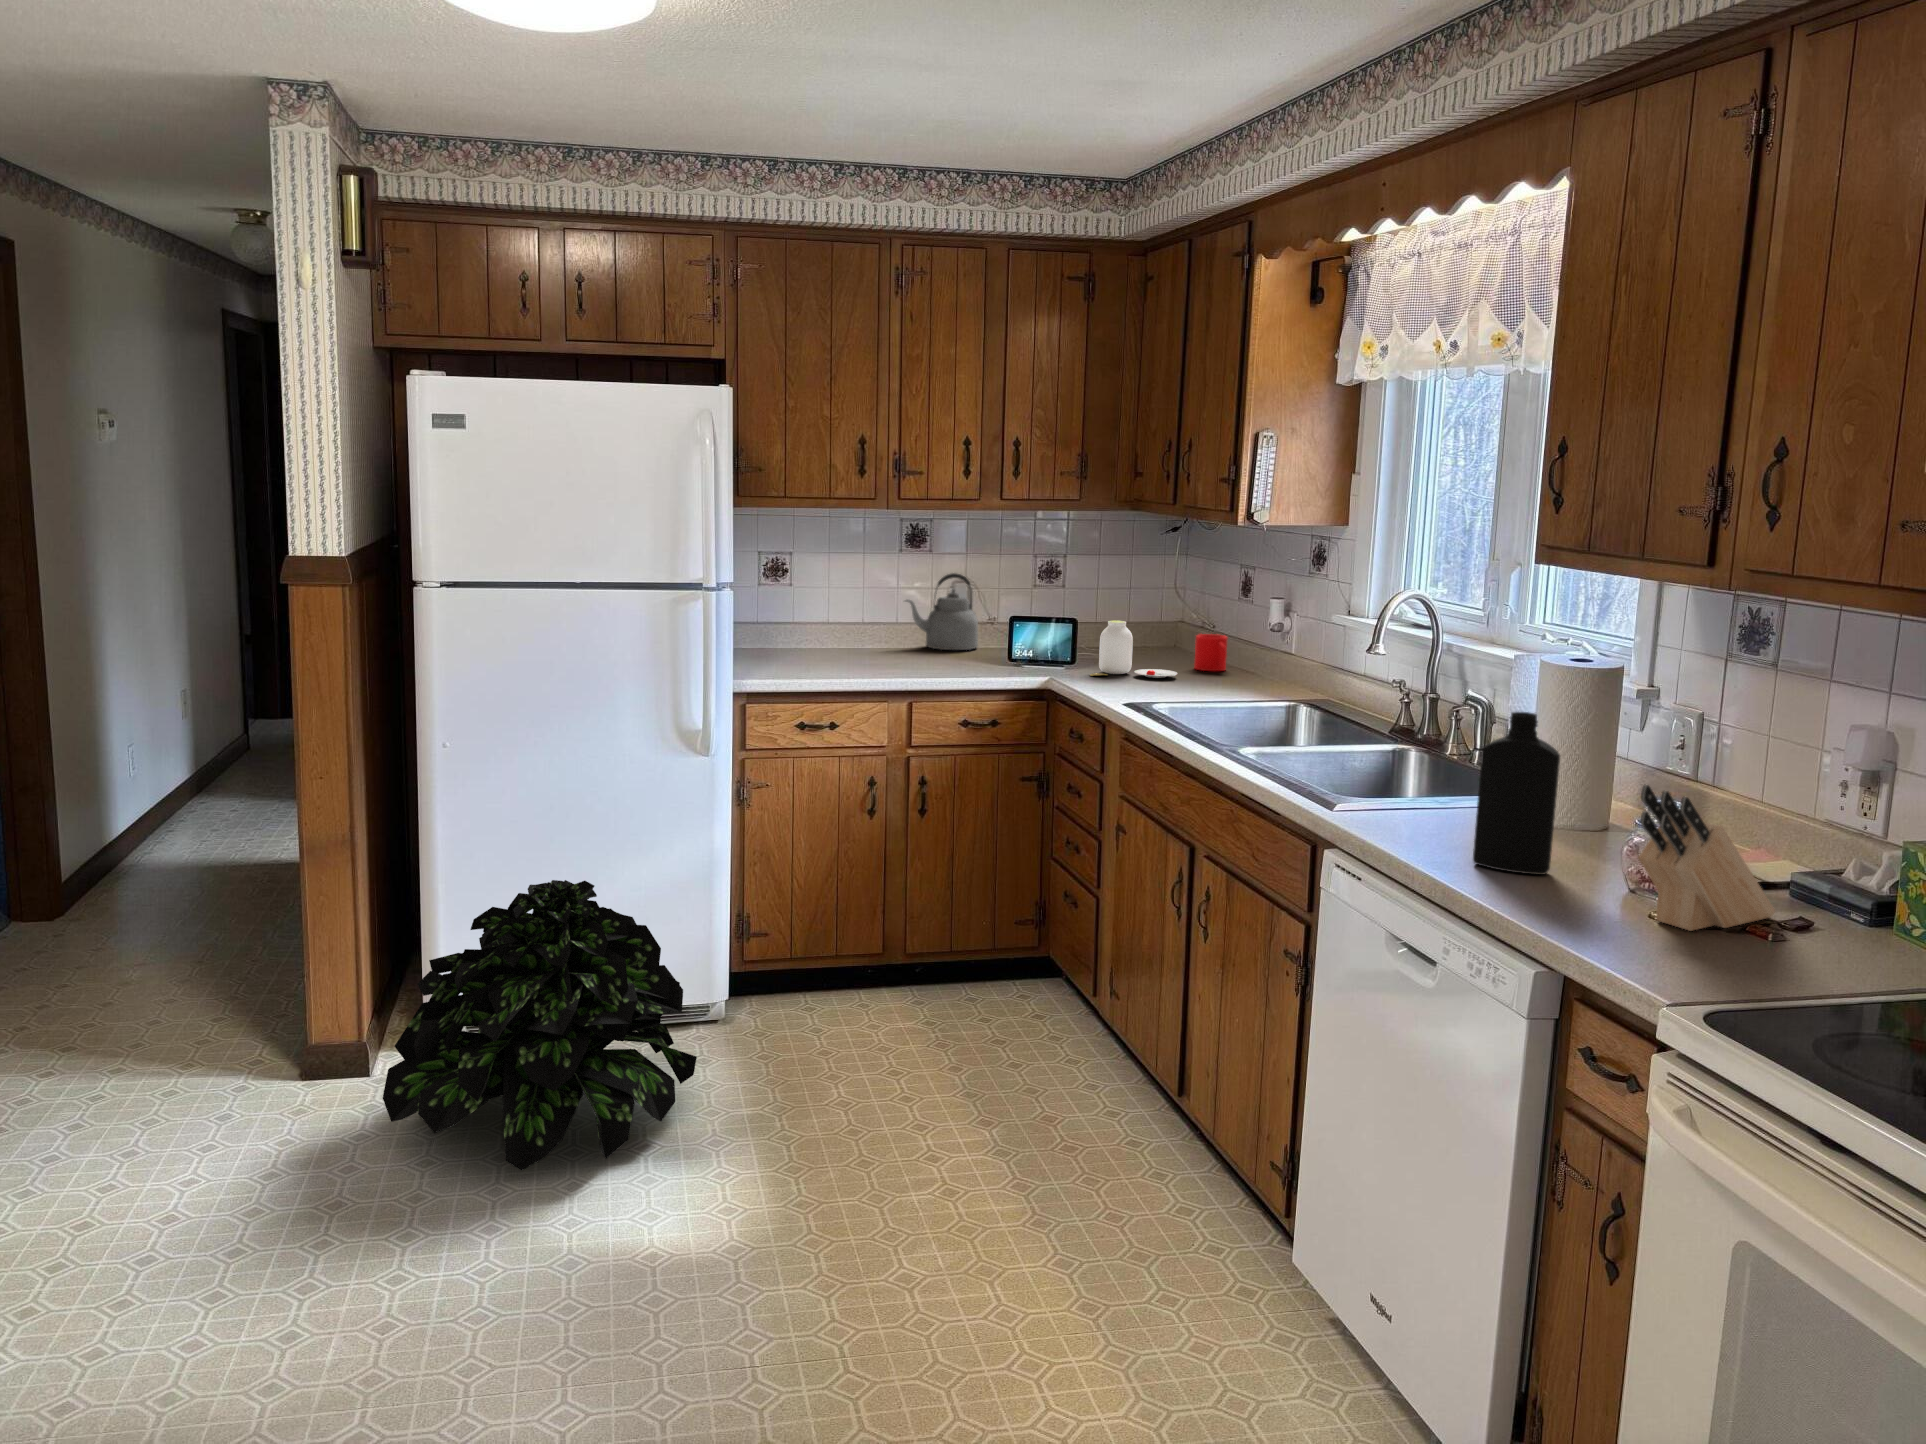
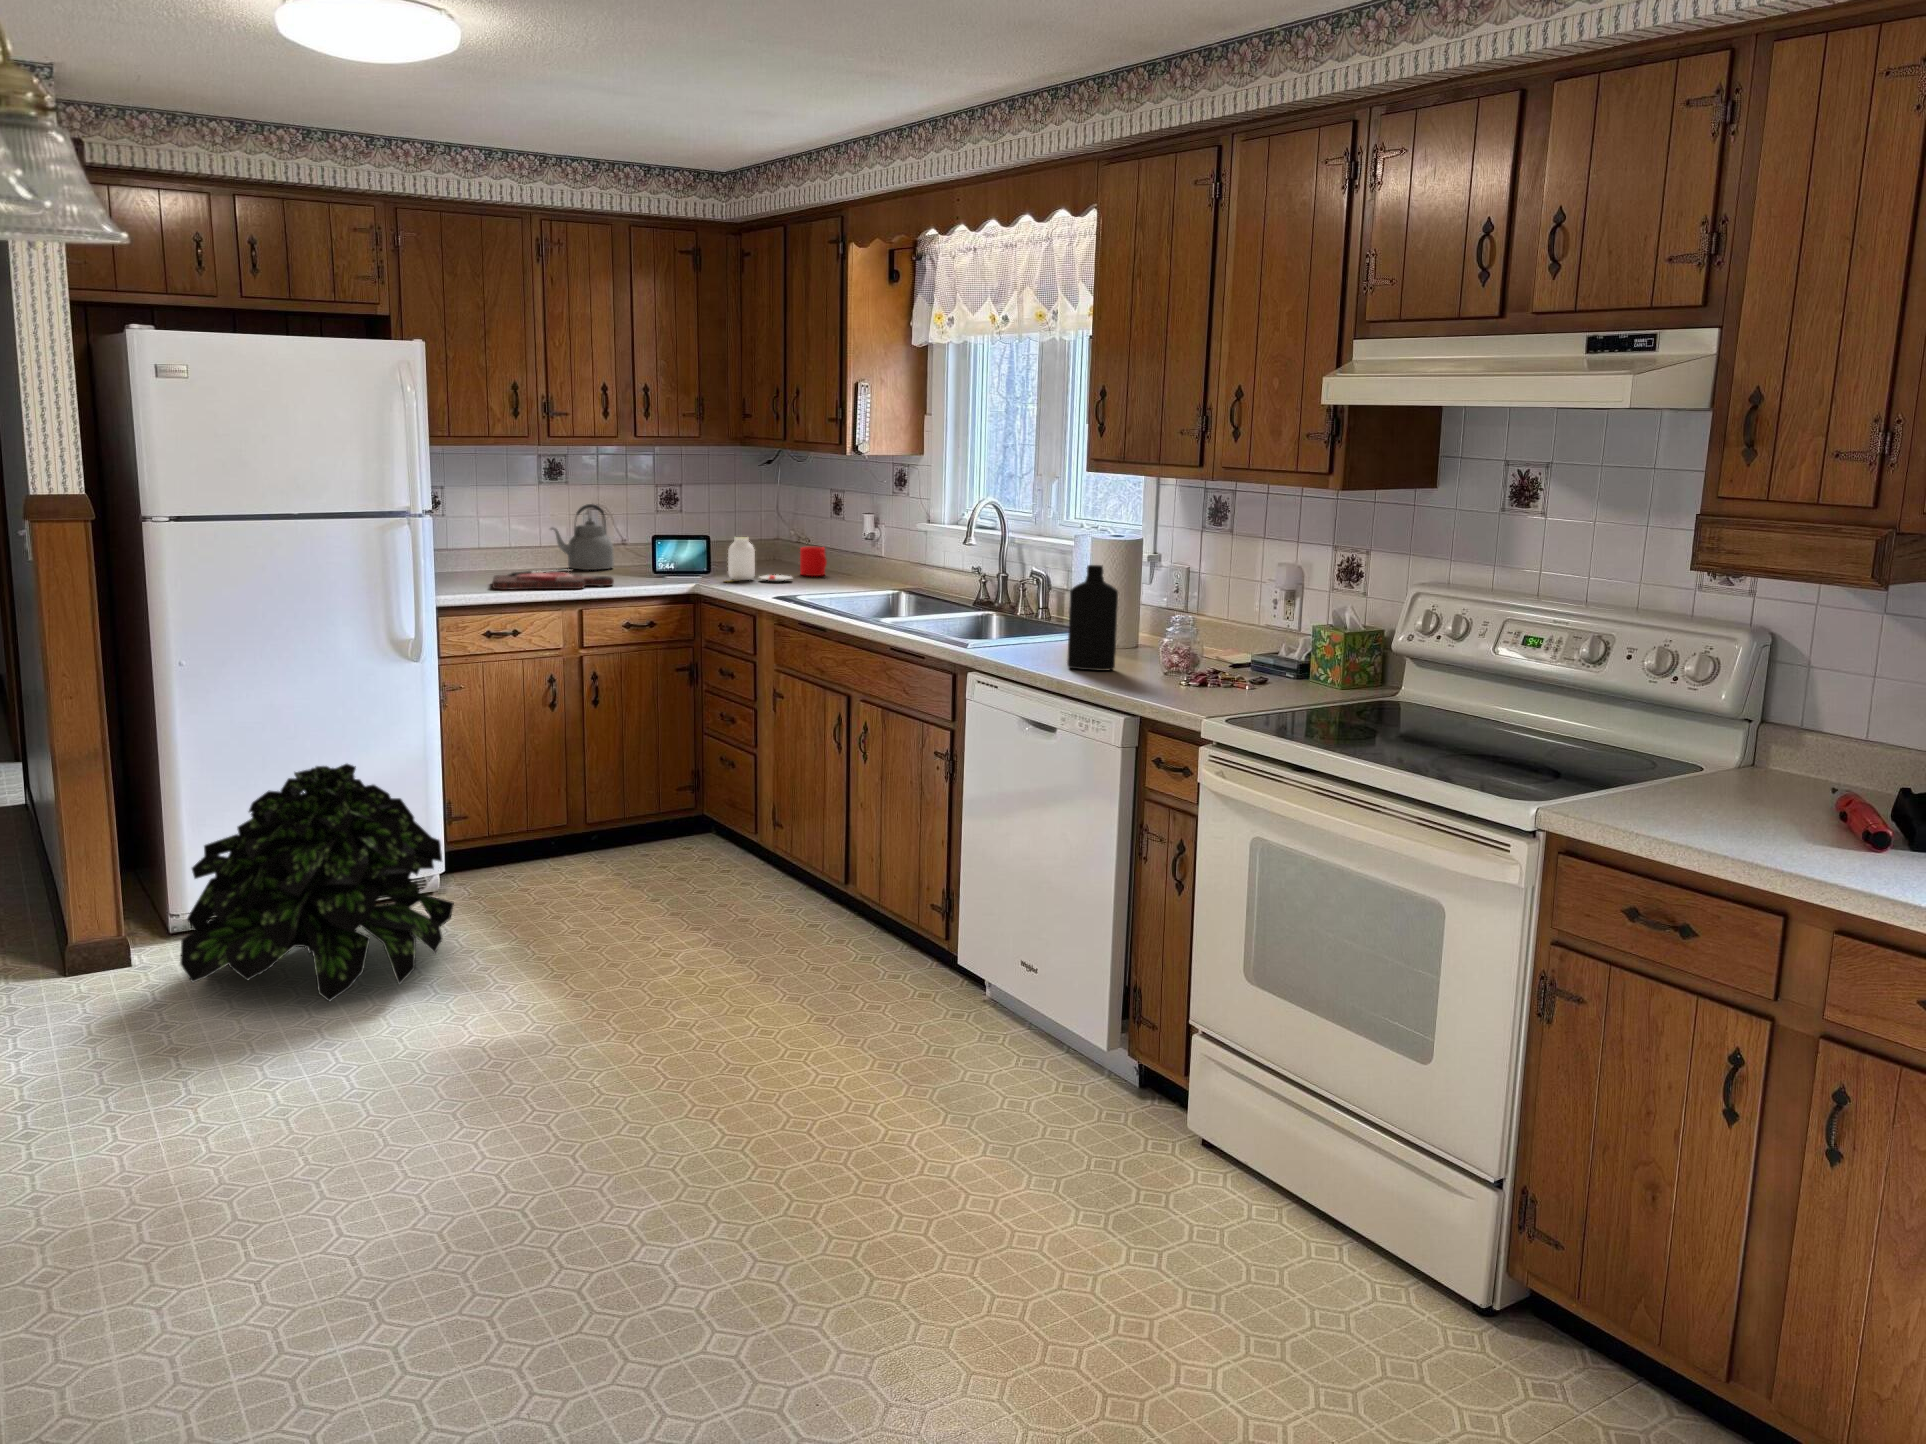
cutting board: none [812,652,956,677] -> present [492,571,614,590]
knife block: present [1638,785,1775,931] -> none [1173,599,1248,689]

